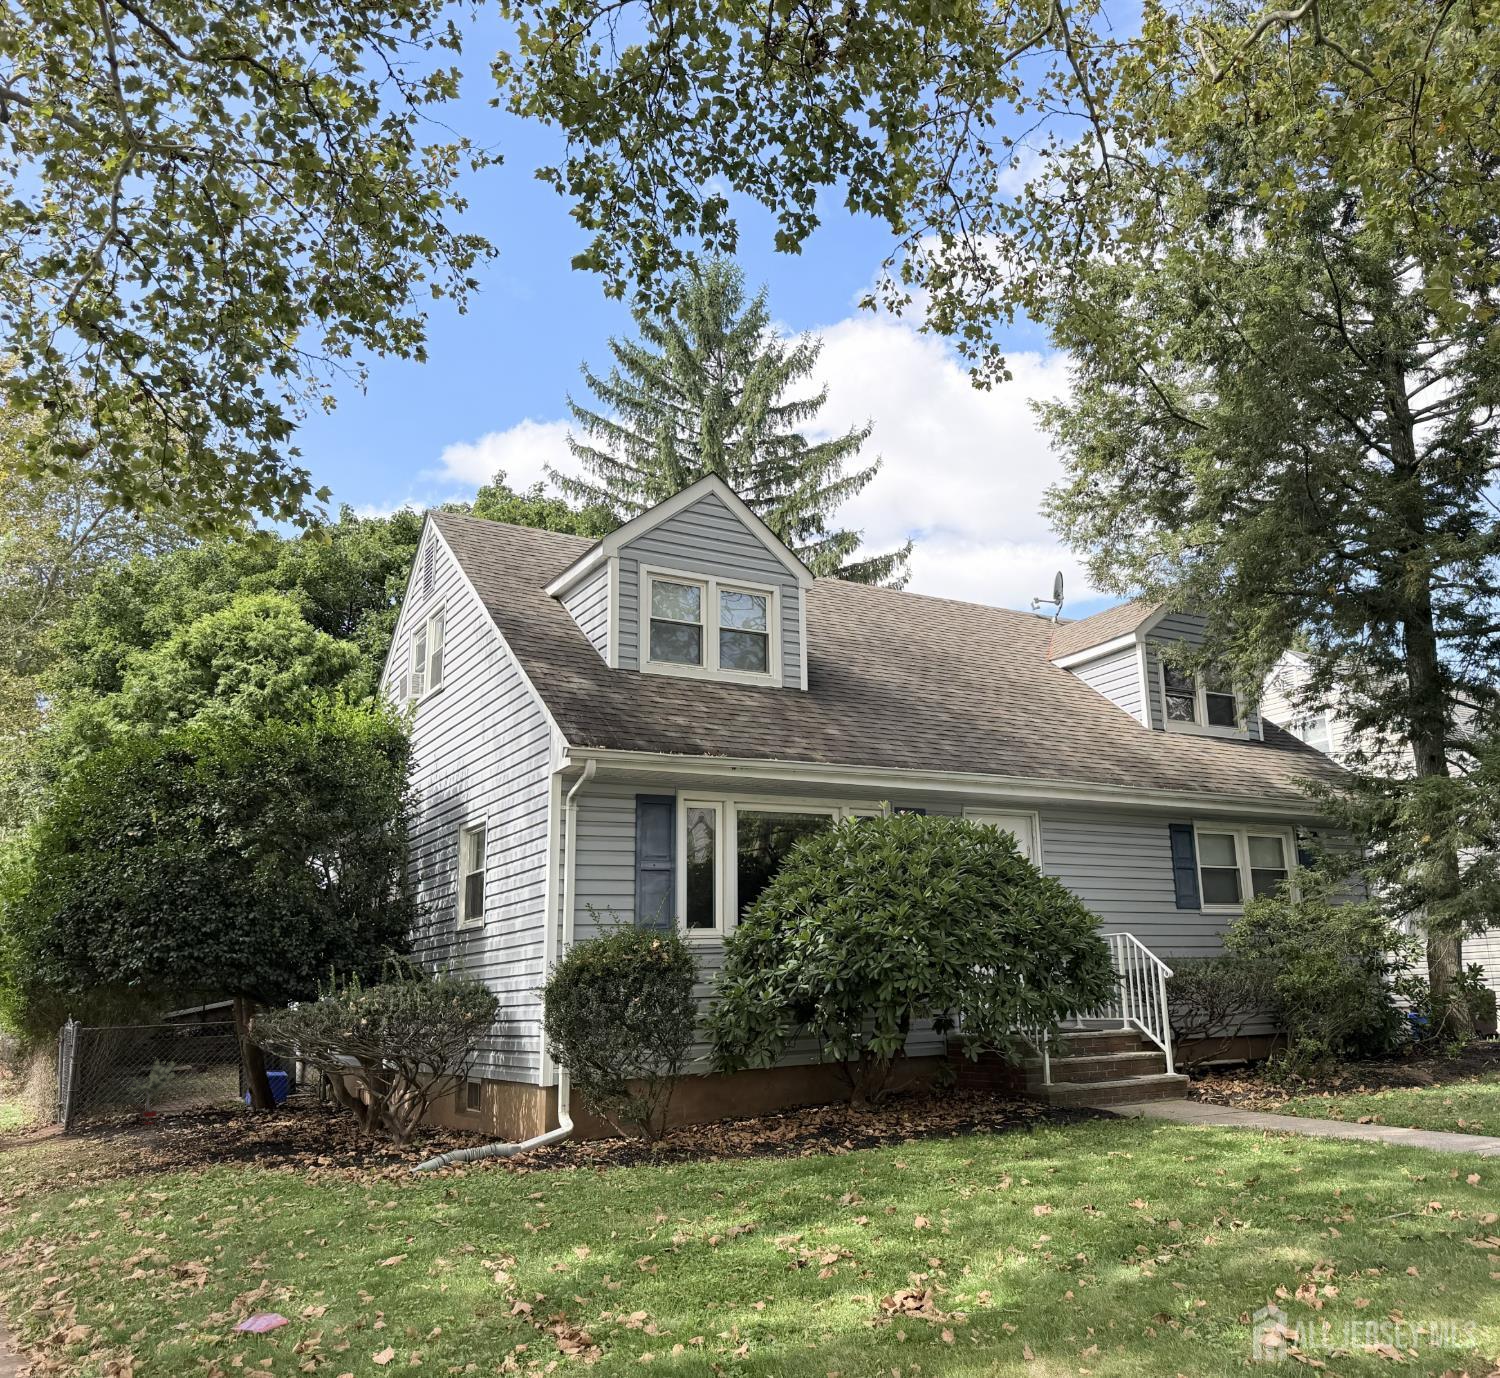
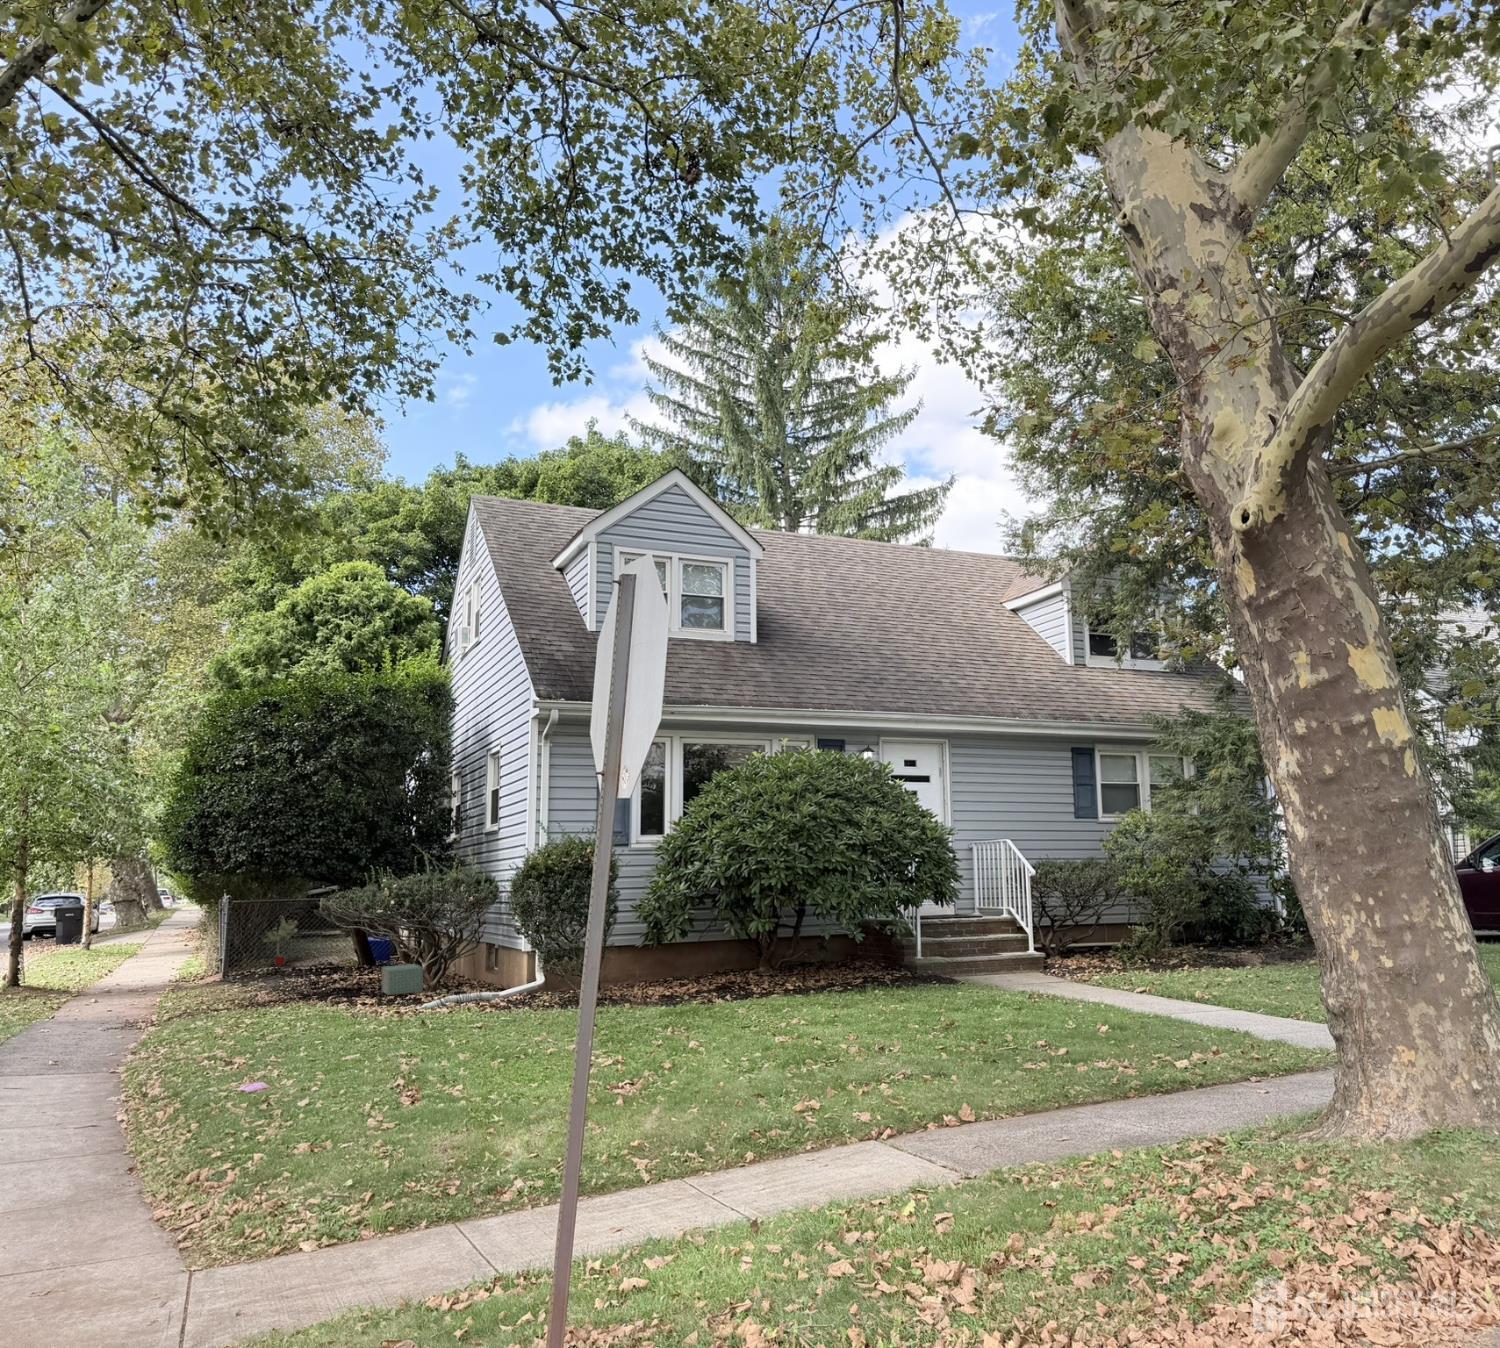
storage box: none [336,1109,398,1153] -> present [381,964,423,995]

